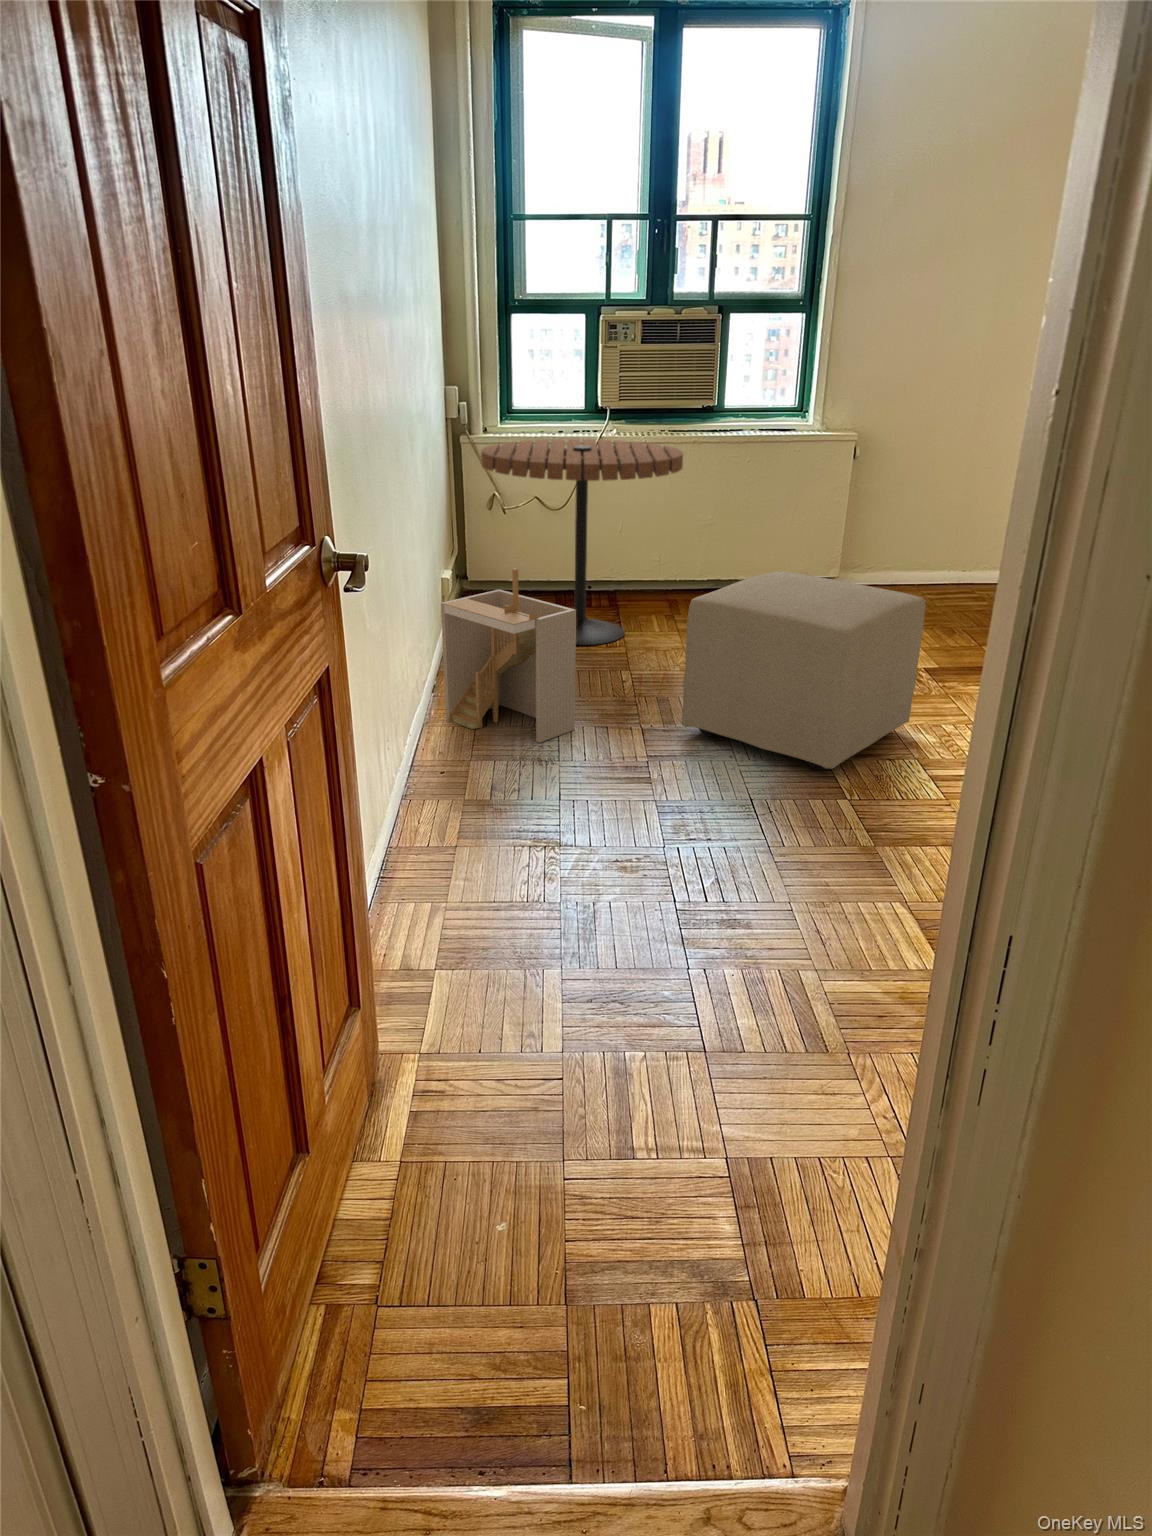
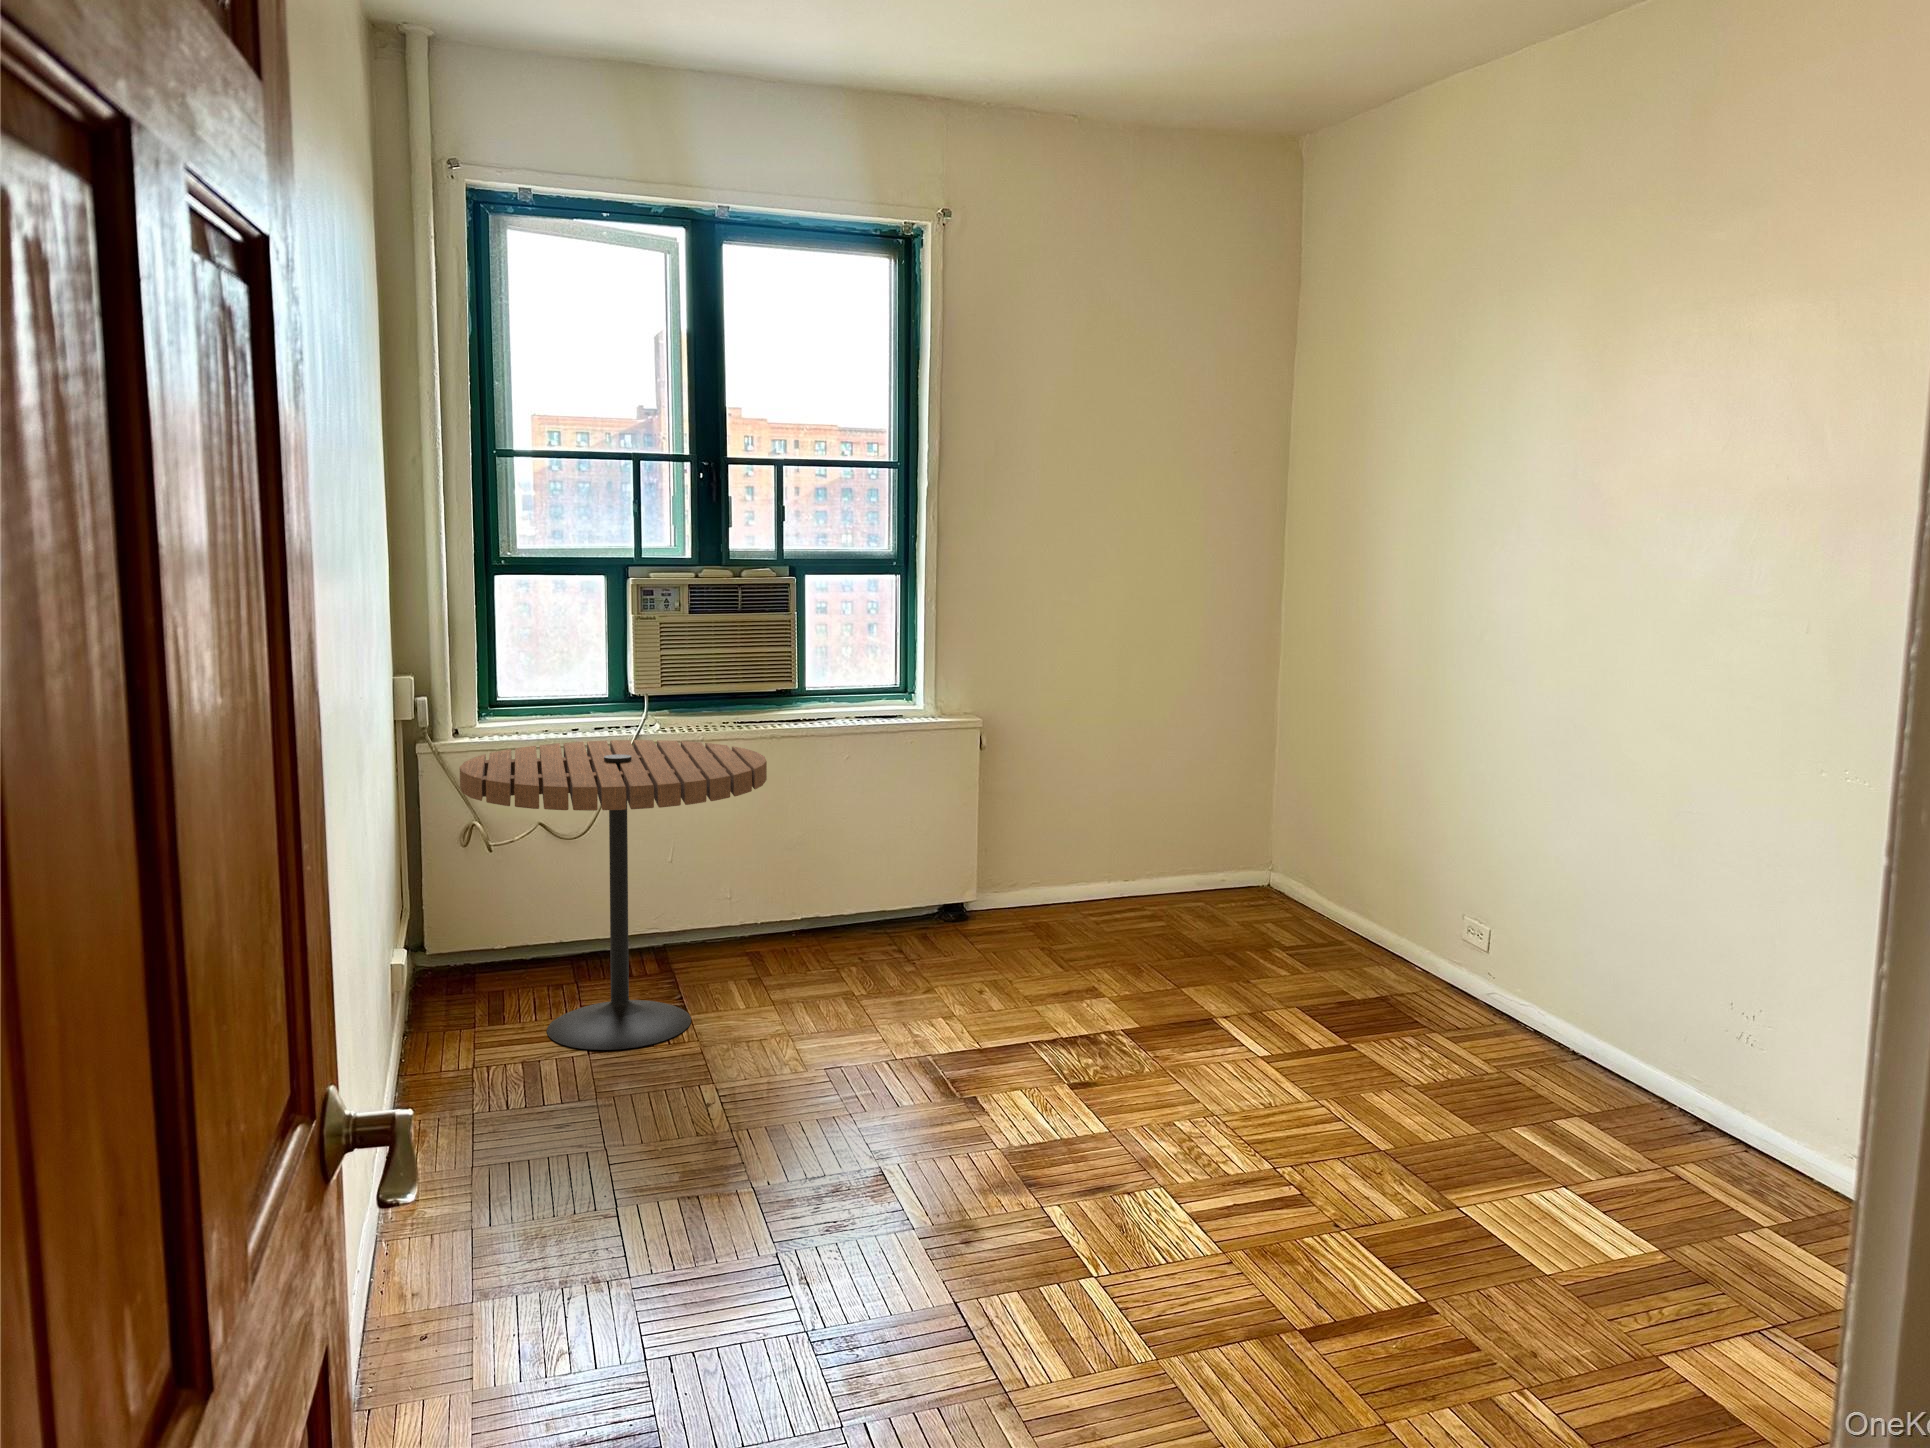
storage bin: present [441,568,576,742] -> none [411,965,645,1248]
ottoman: present [682,571,926,770] -> none [818,923,1140,1228]

